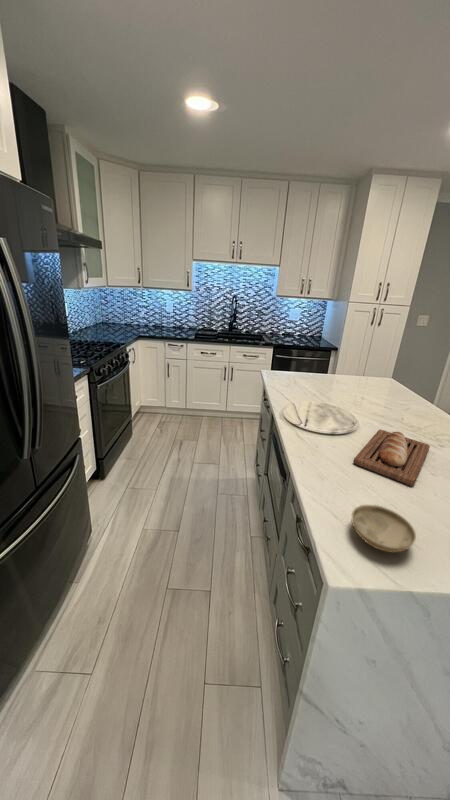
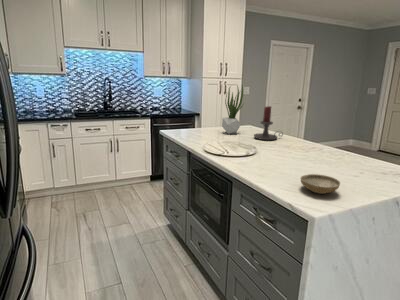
potted plant: none [336,325,377,392] -> present [222,86,243,134]
candle holder: none [374,364,423,415] -> present [254,106,283,140]
bread loaf: present [354,430,430,486] -> none [270,144,312,168]

